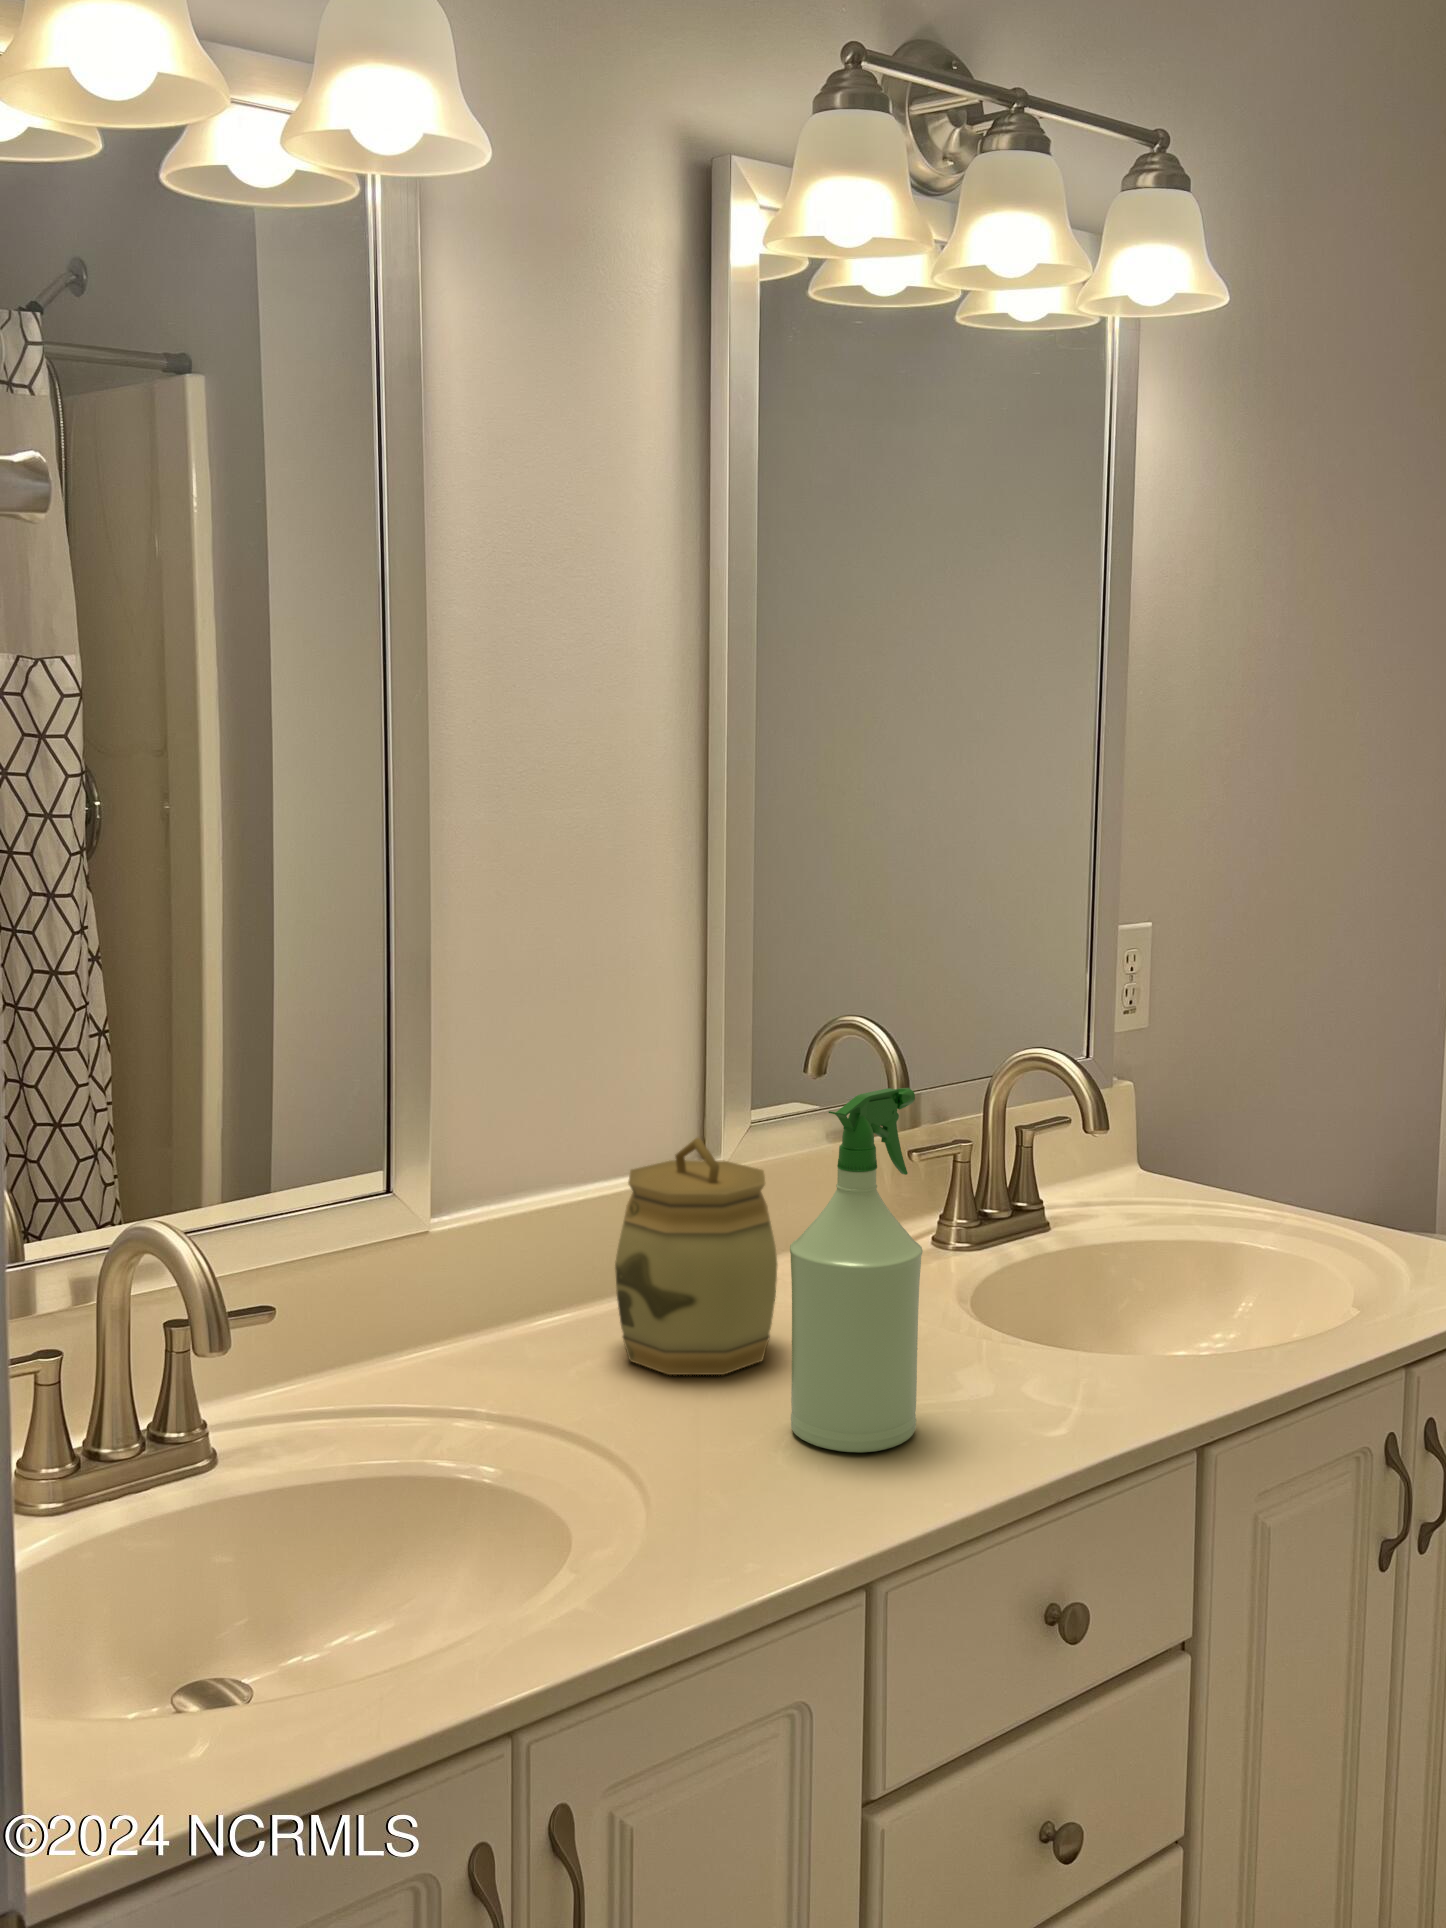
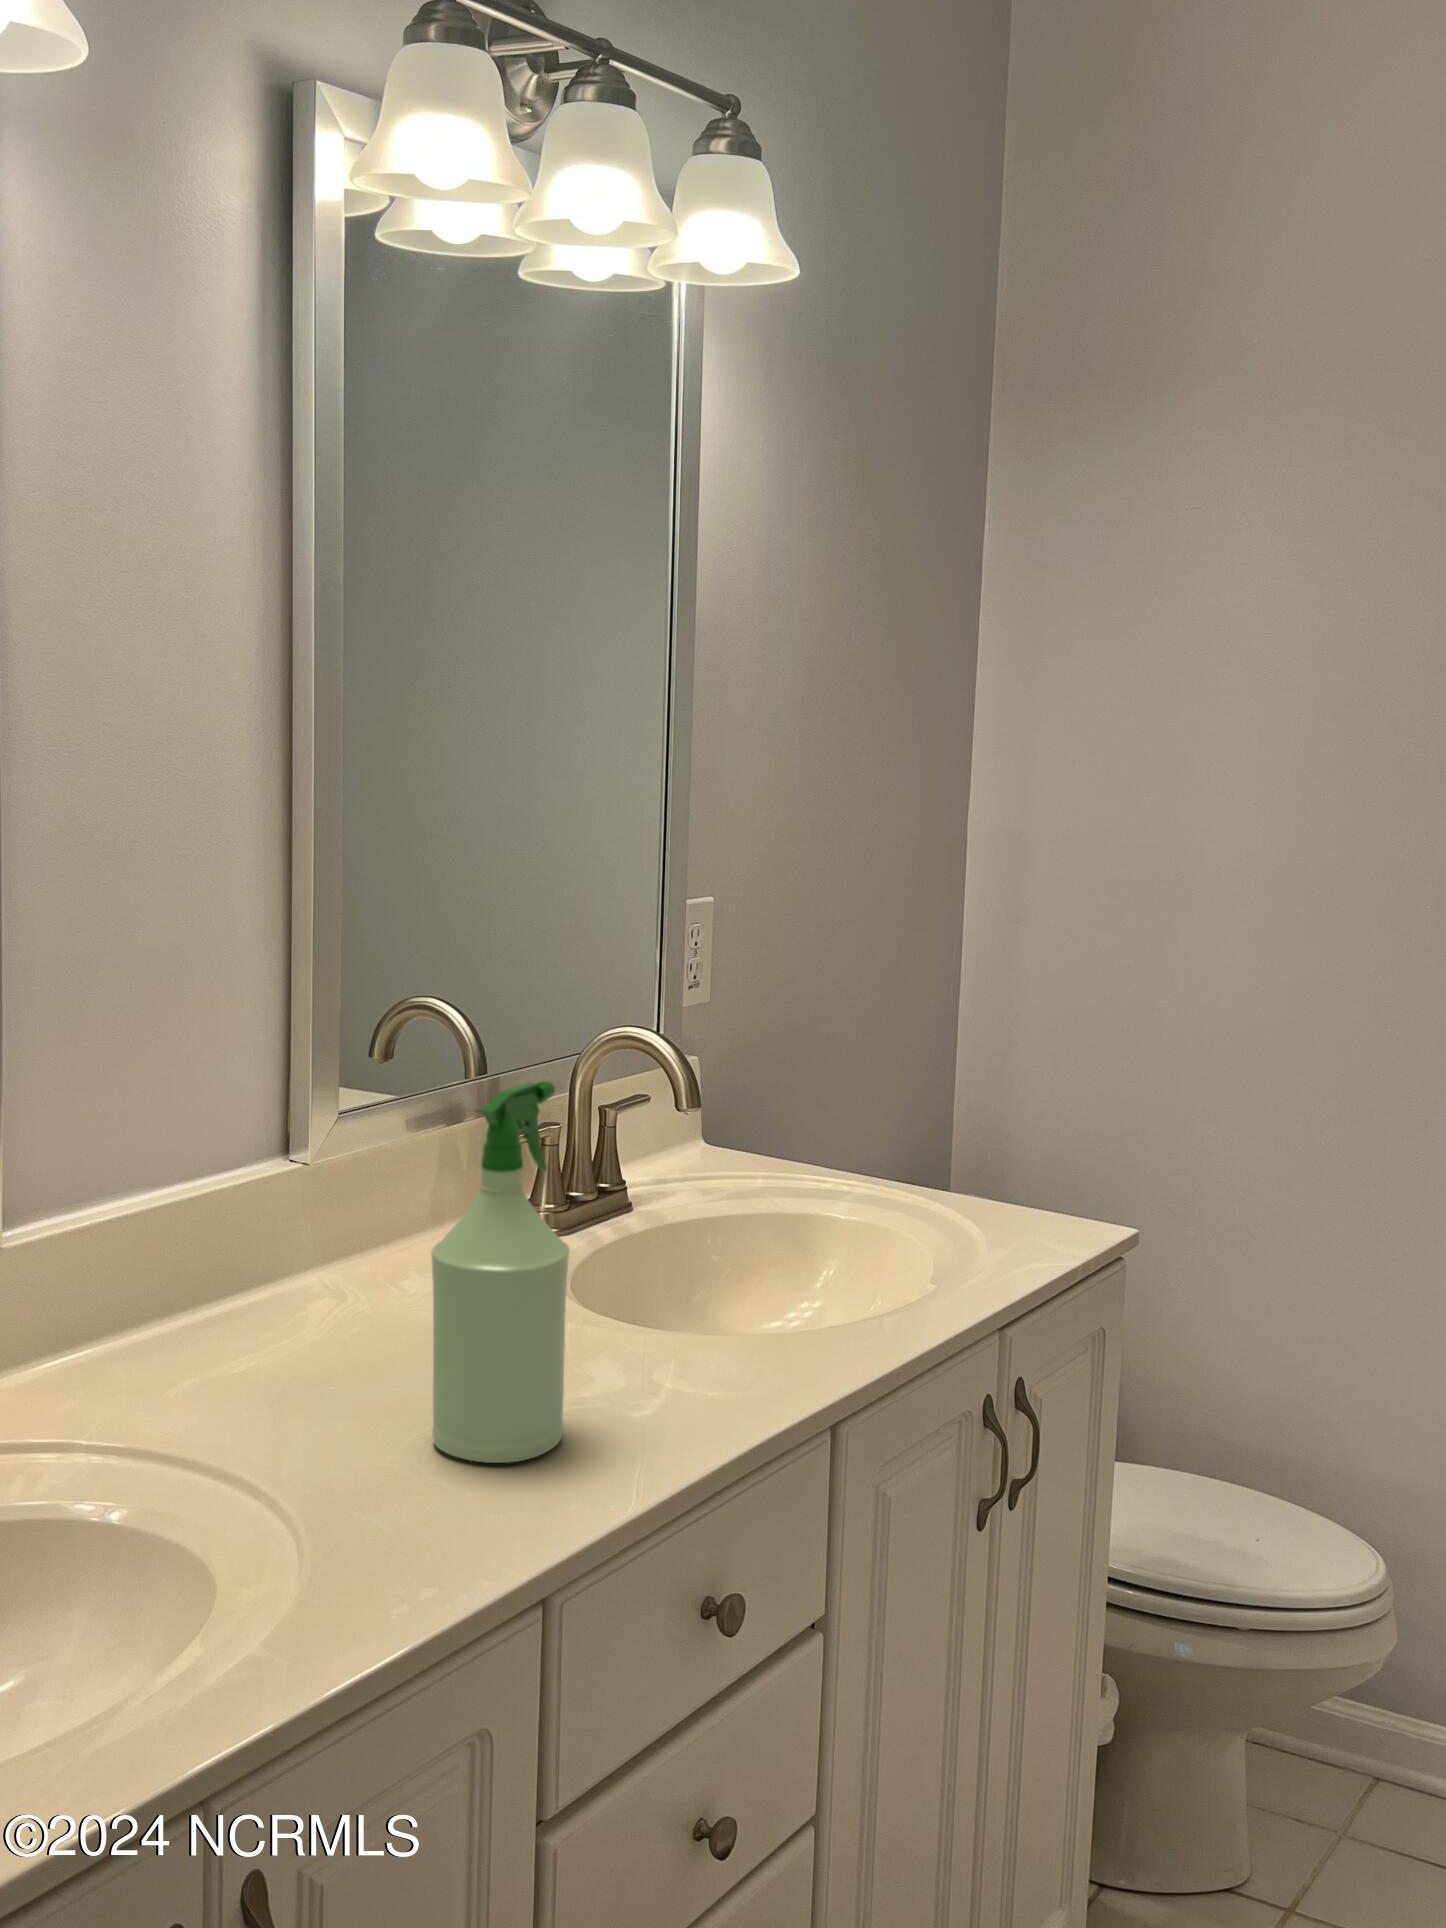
jar: present [615,1138,777,1375] -> none [217,1140,398,1396]

